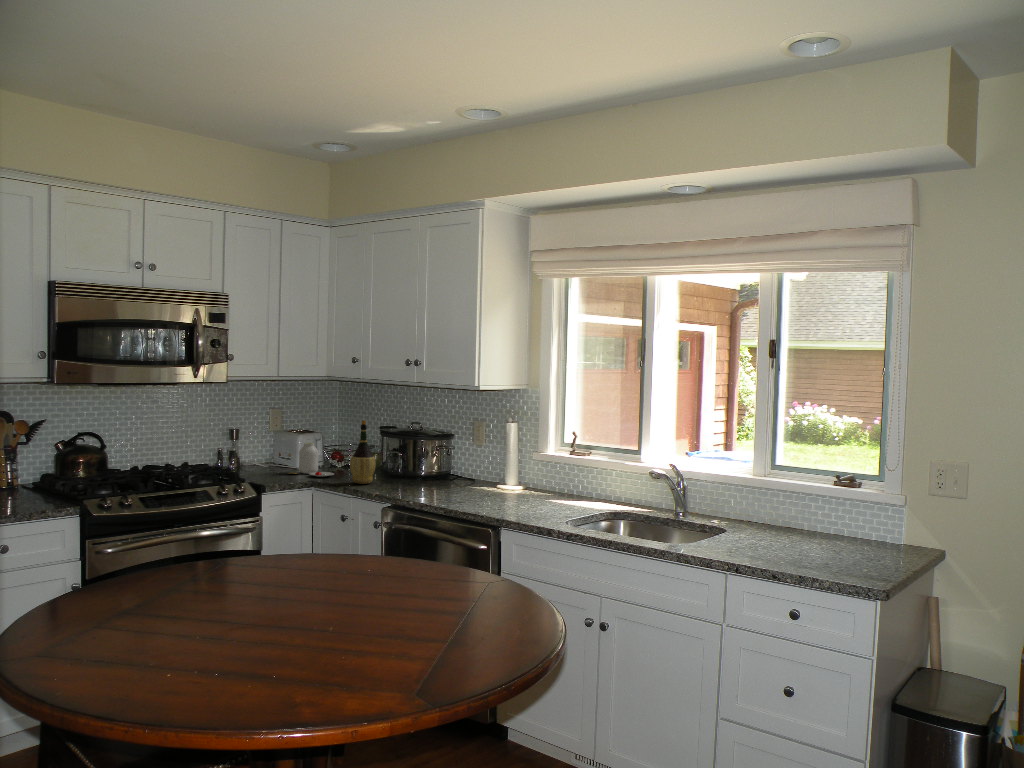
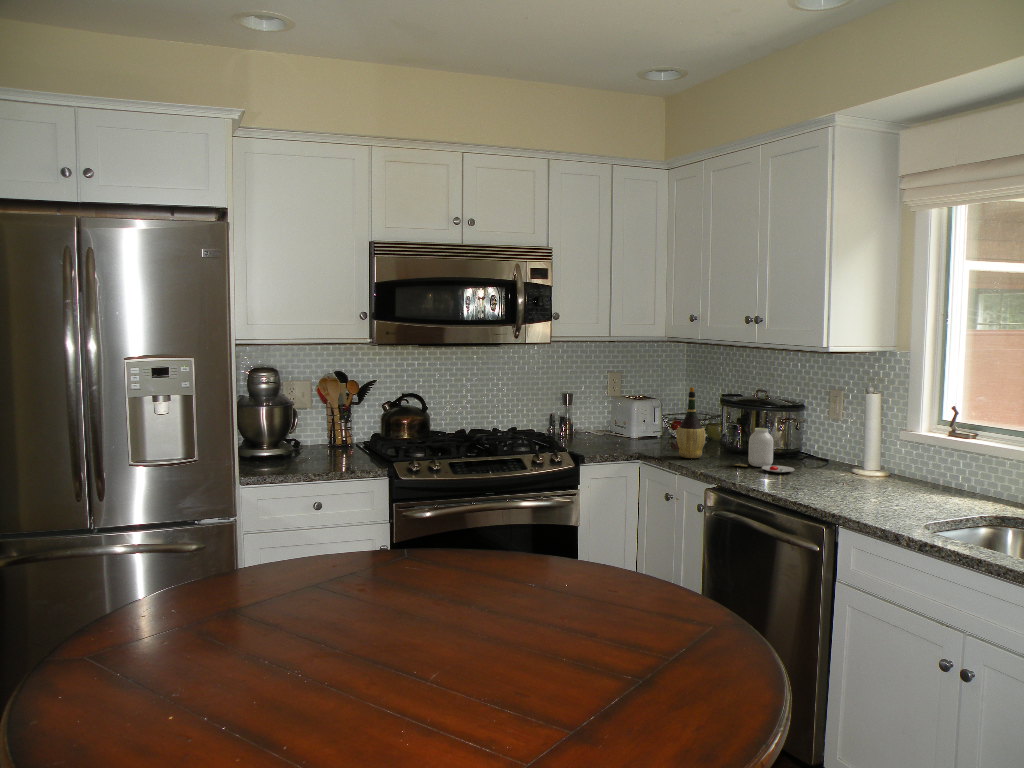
jar: present [289,443,334,477] -> present [735,428,795,473]

